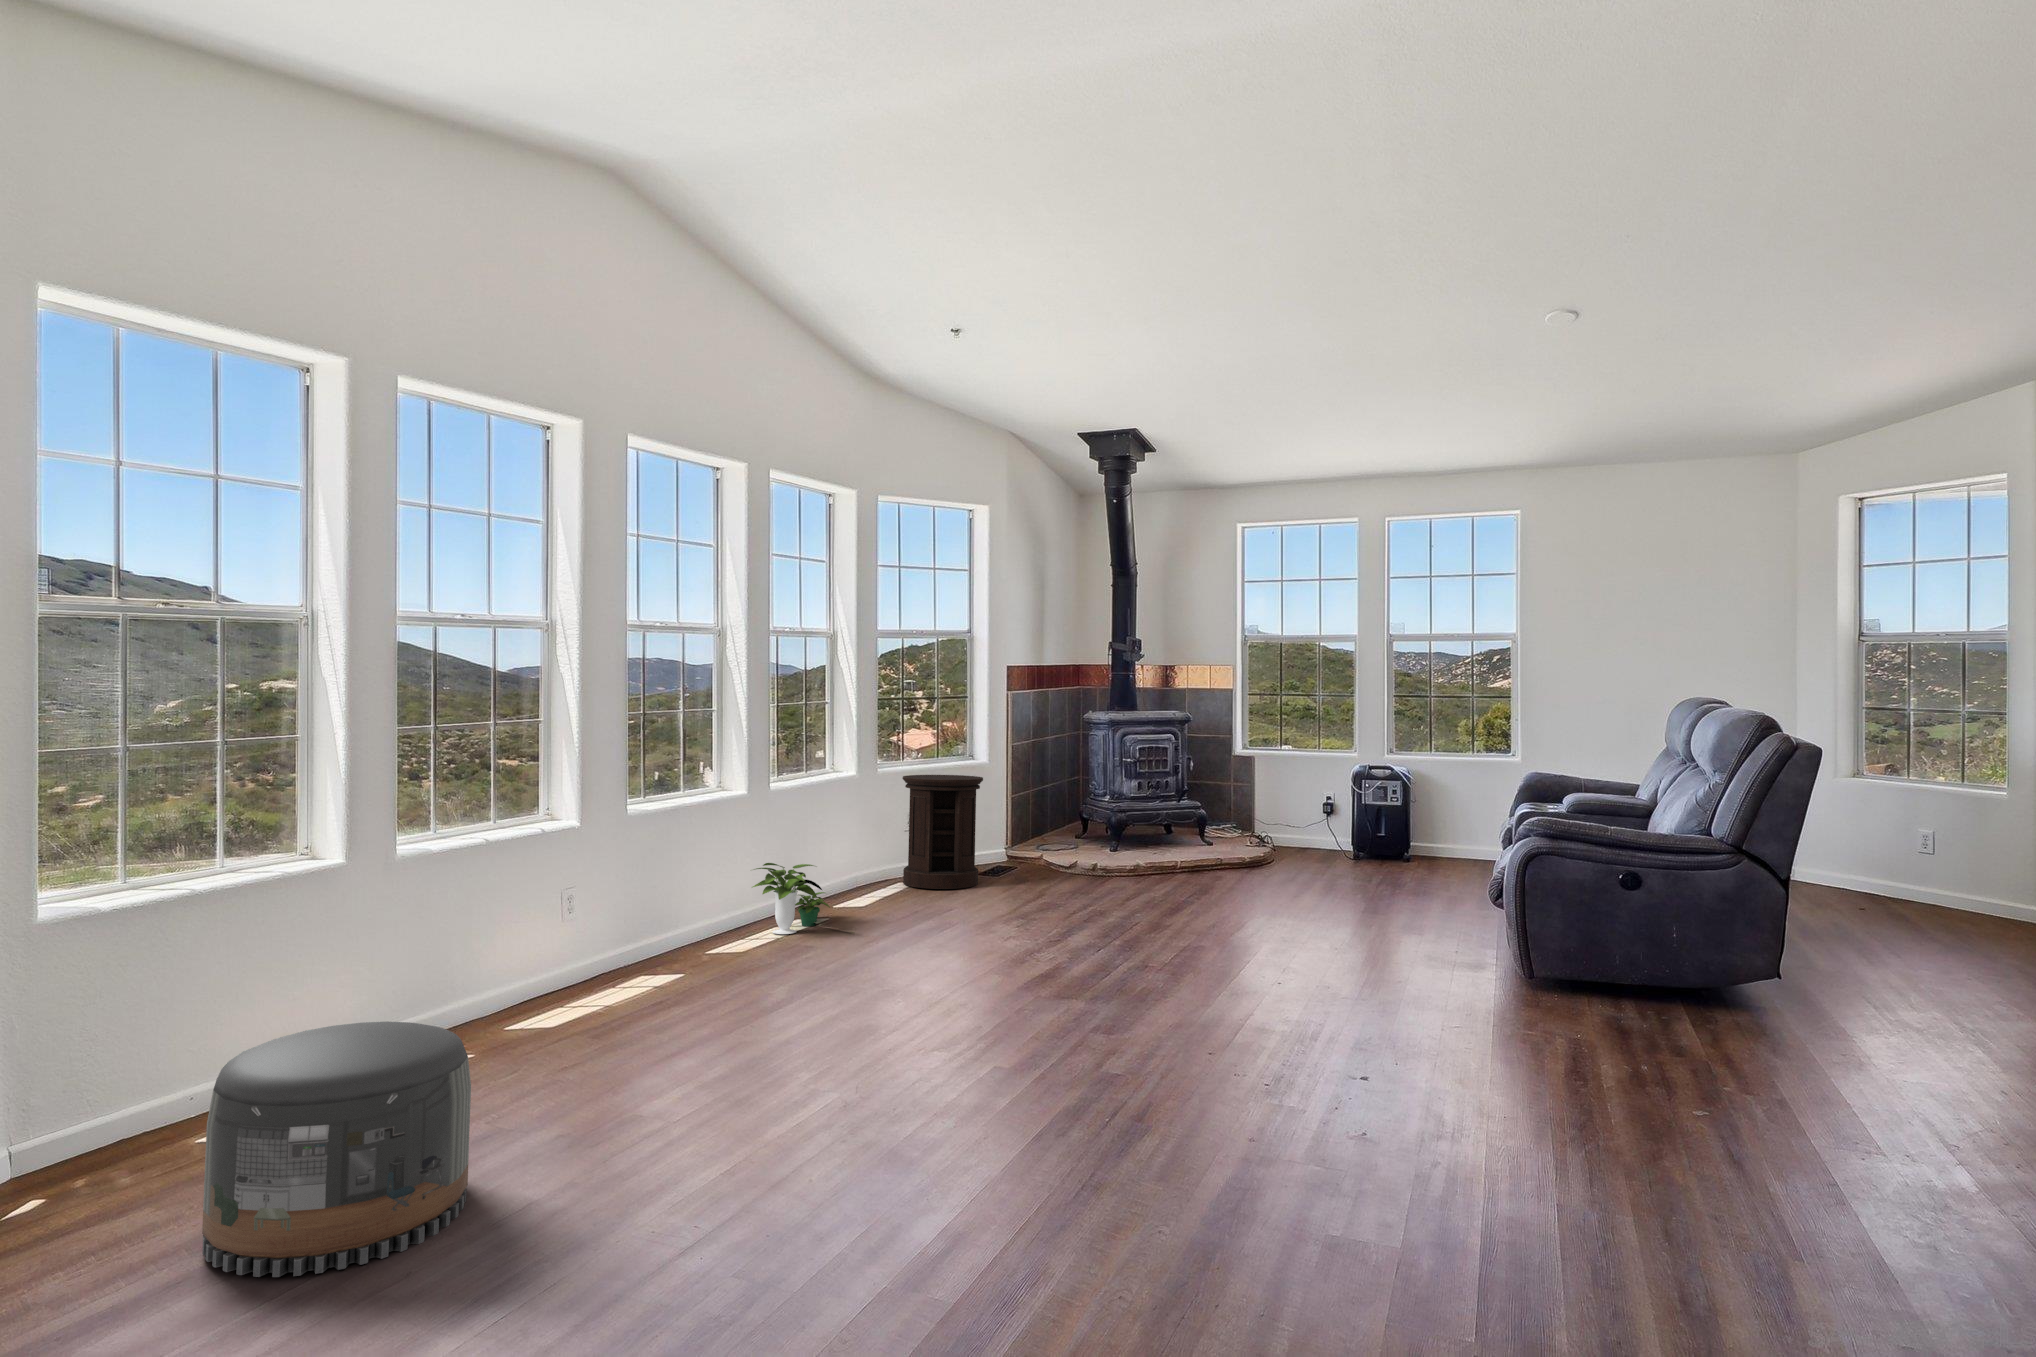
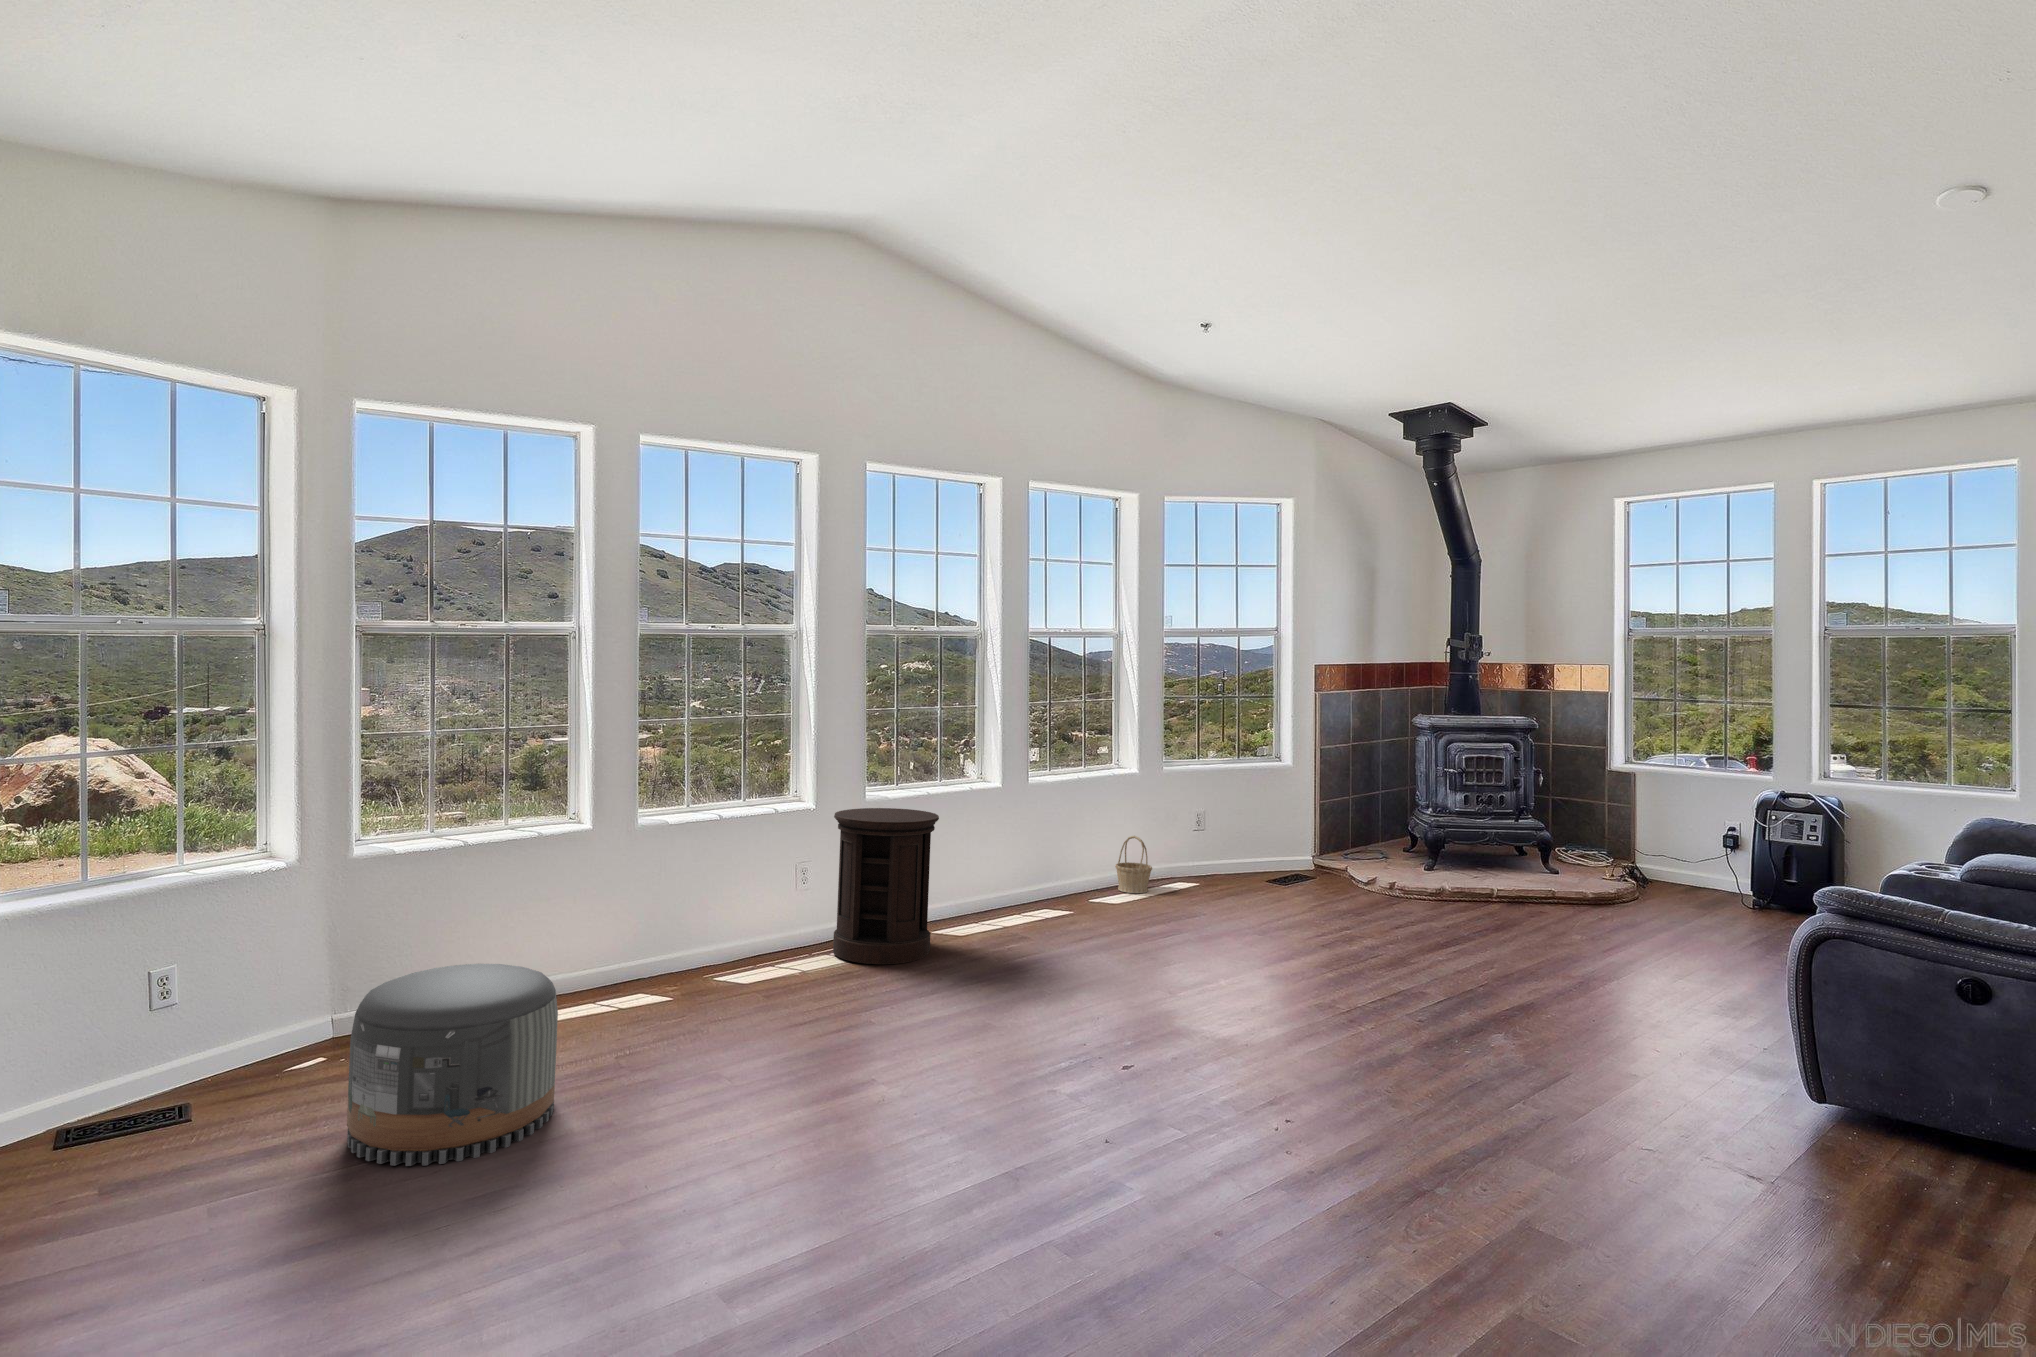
side table: present [903,775,983,889] -> present [833,808,939,964]
basket: none [847,840,885,898] -> present [1115,836,1152,893]
potted plant: present [753,863,830,934] -> none [999,851,1077,920]

